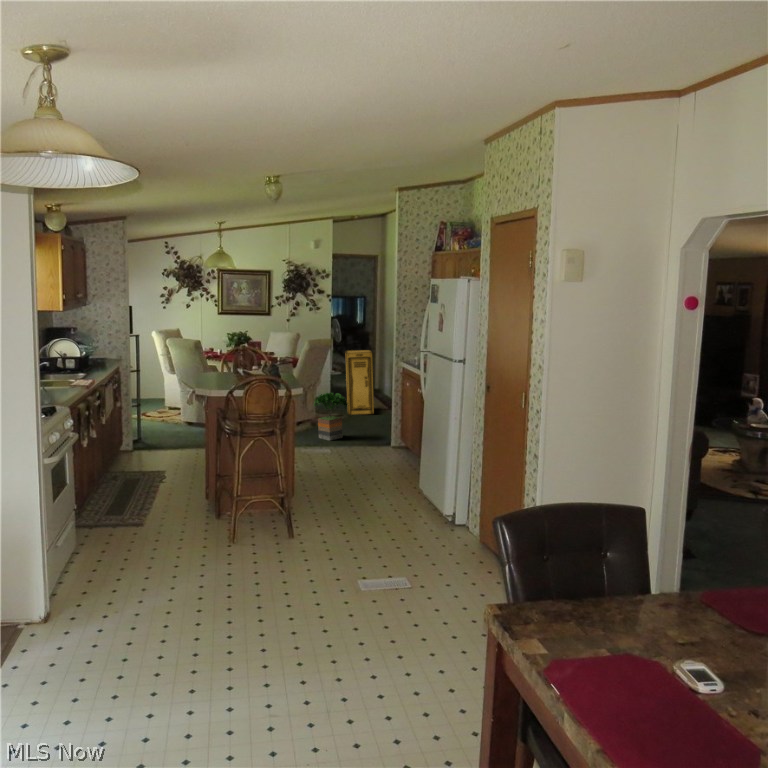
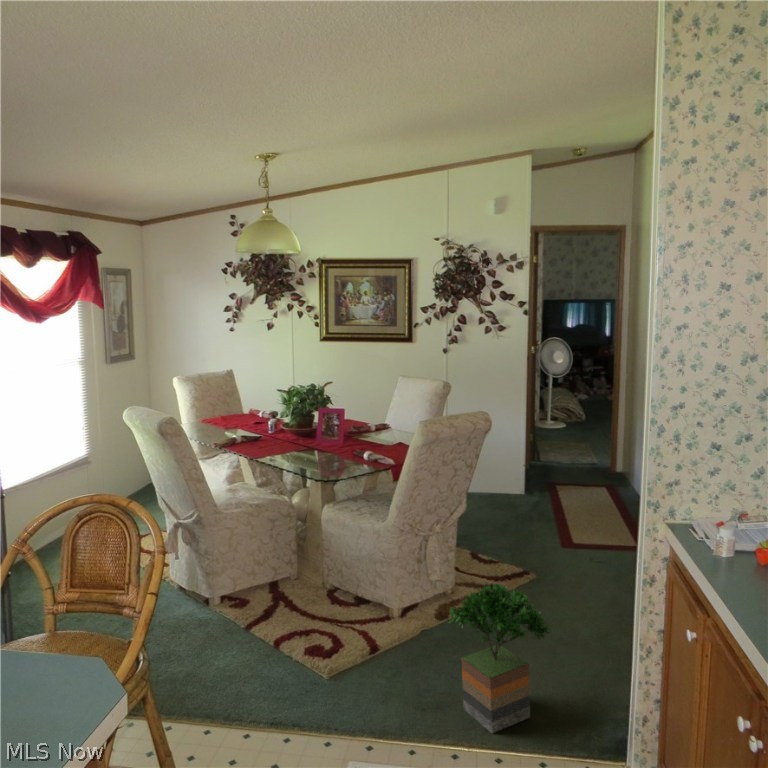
storage cabinet: present [346,350,374,415] -> none [551,425,615,578]

